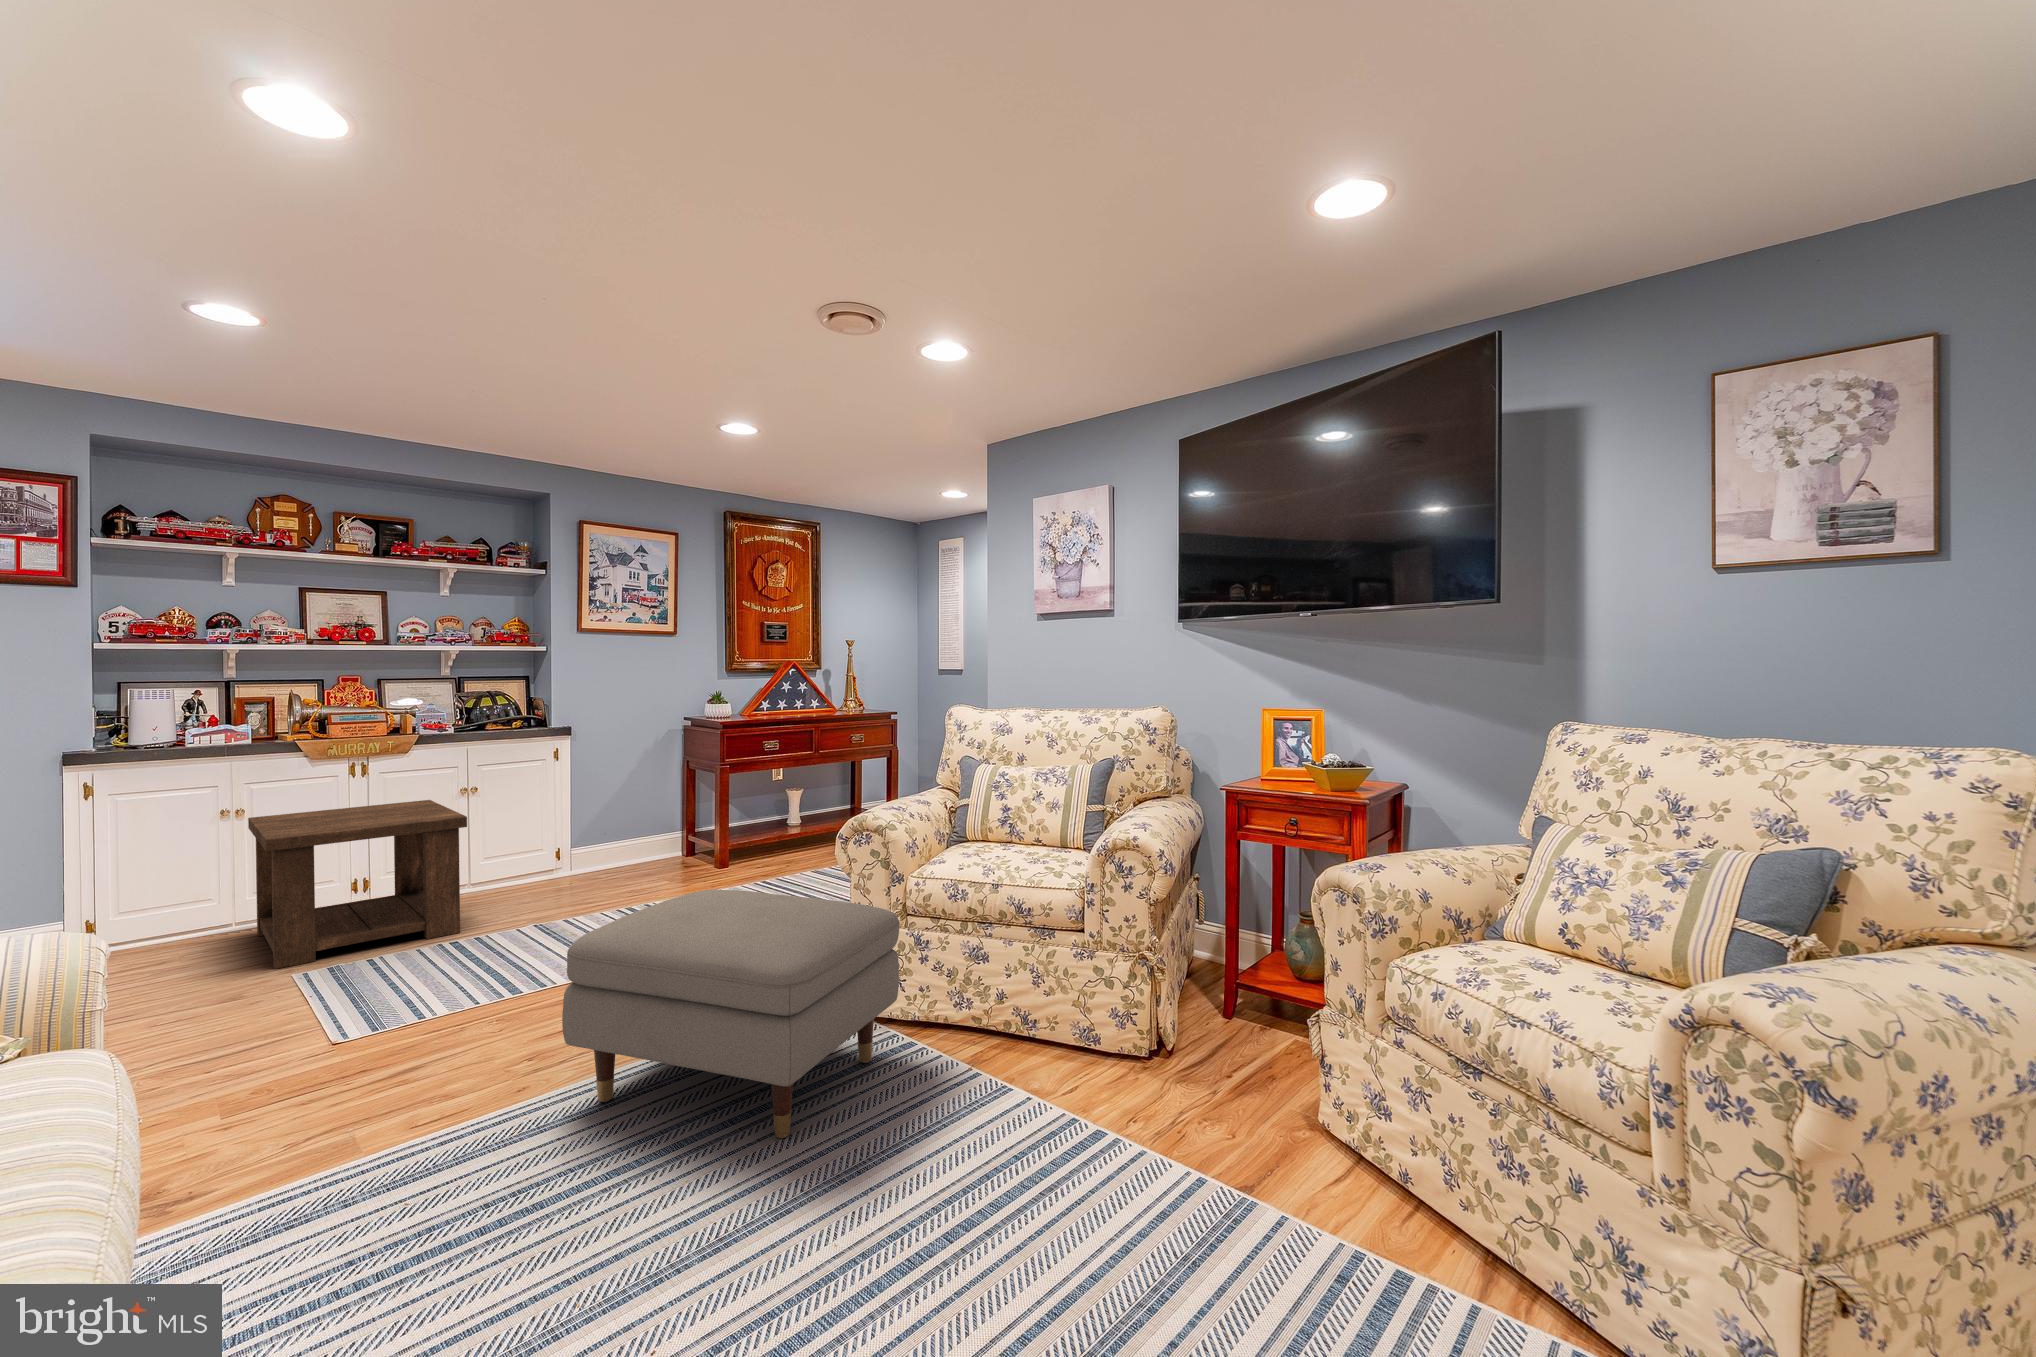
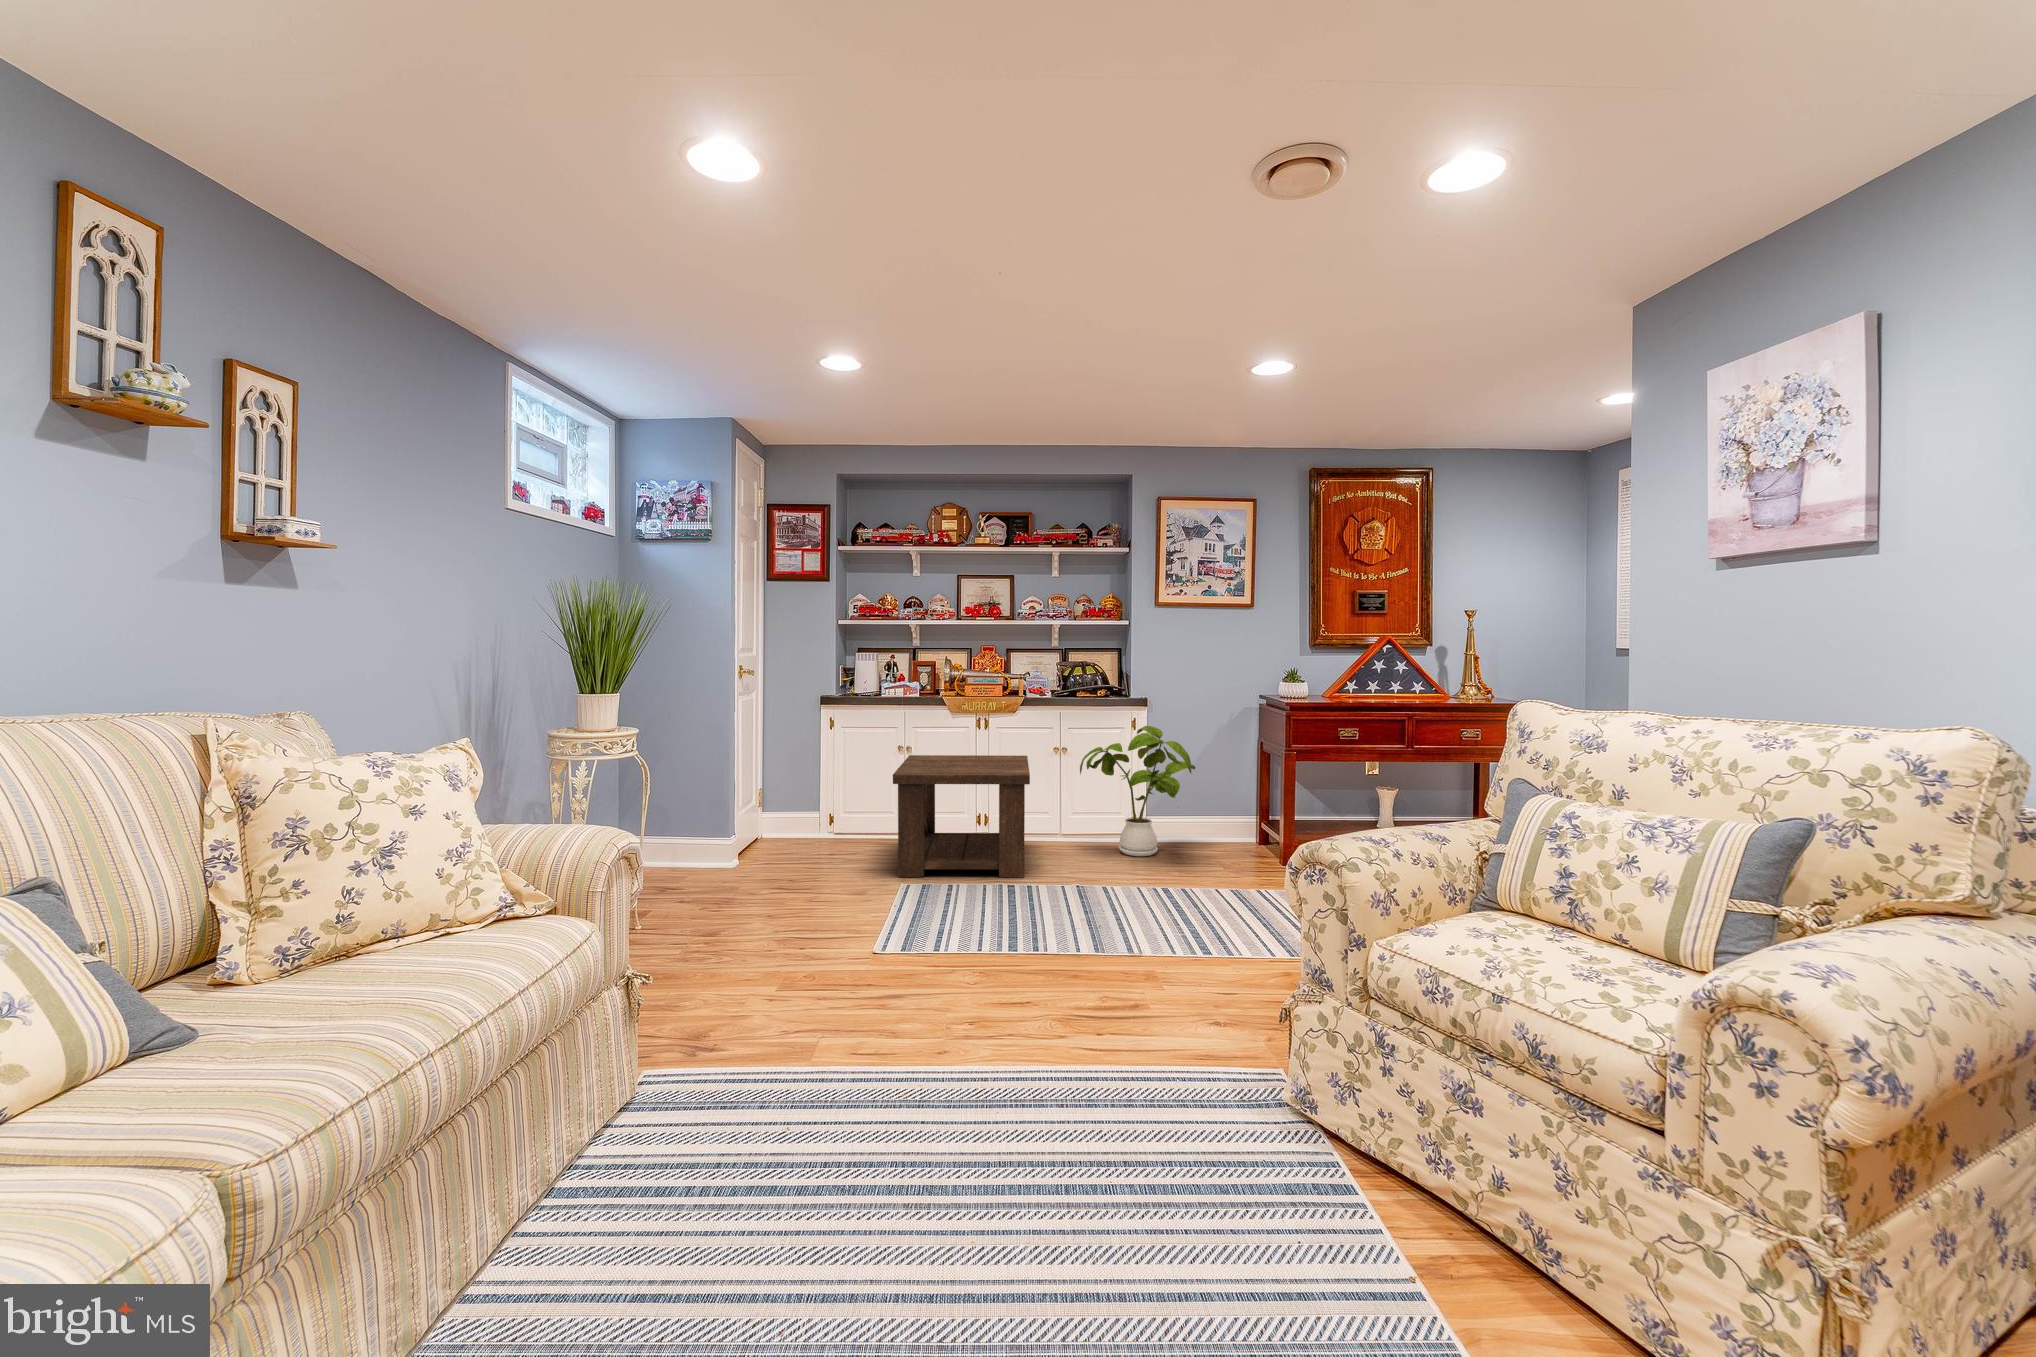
house plant: none [502,753,641,889] -> present [1080,726,1196,856]
ottoman: present [562,890,900,1138] -> none [952,897,1324,1247]

